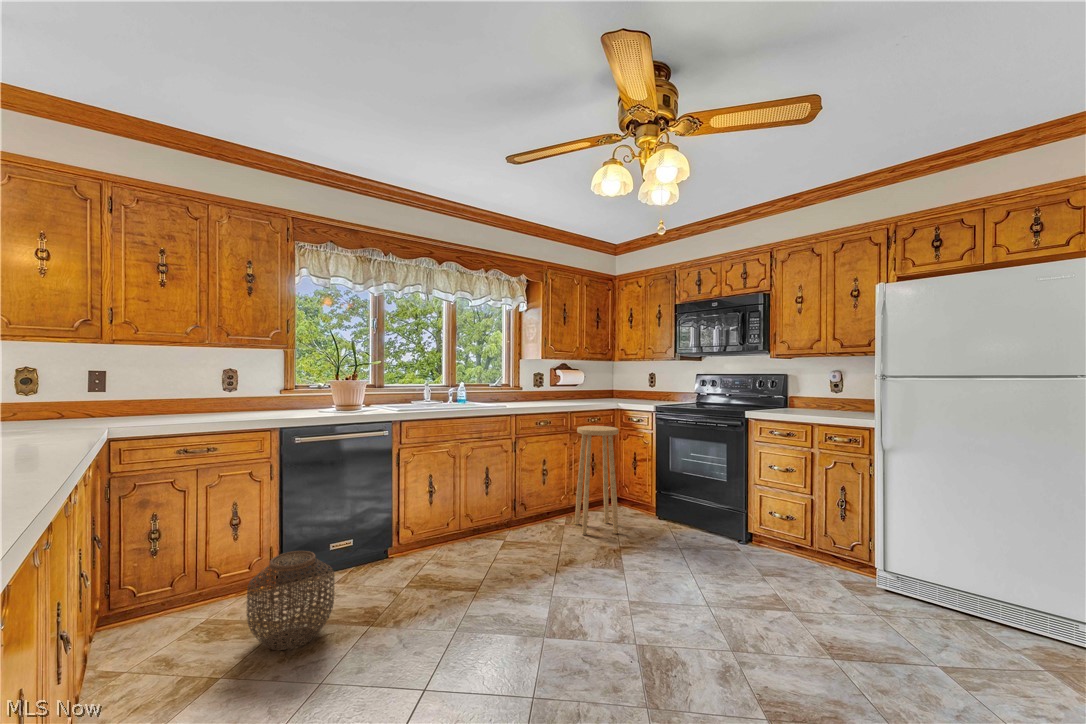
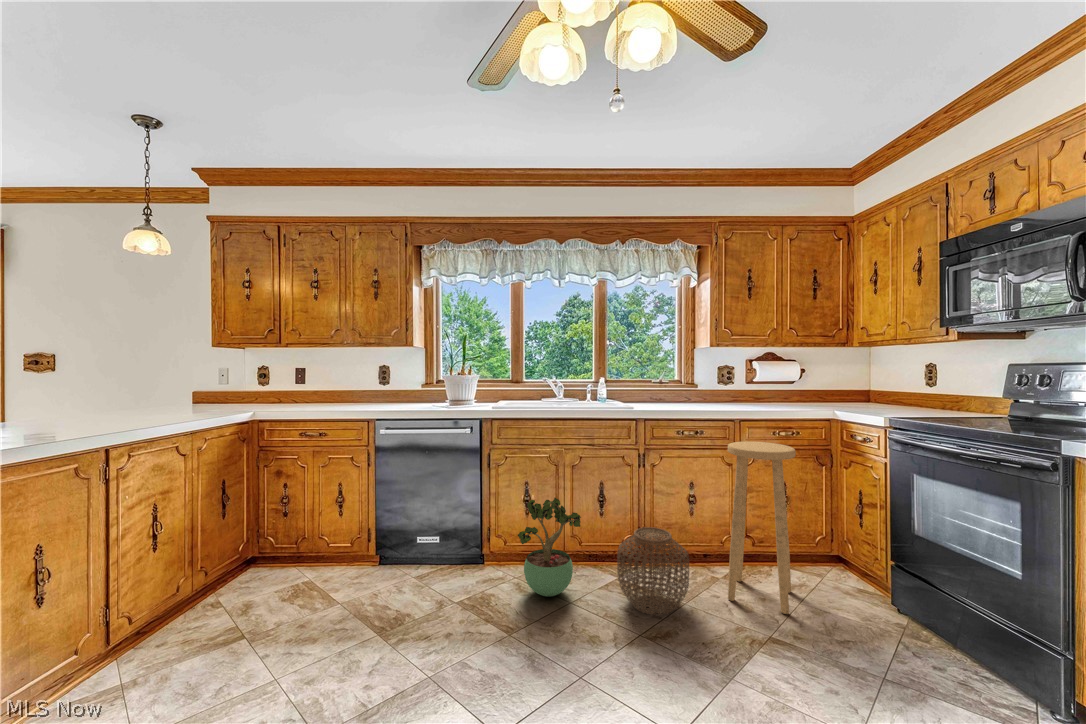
potted plant: none [451,481,502,564] -> present [518,498,581,596]
woven basket: present [247,551,335,650] -> present [617,527,689,615]

